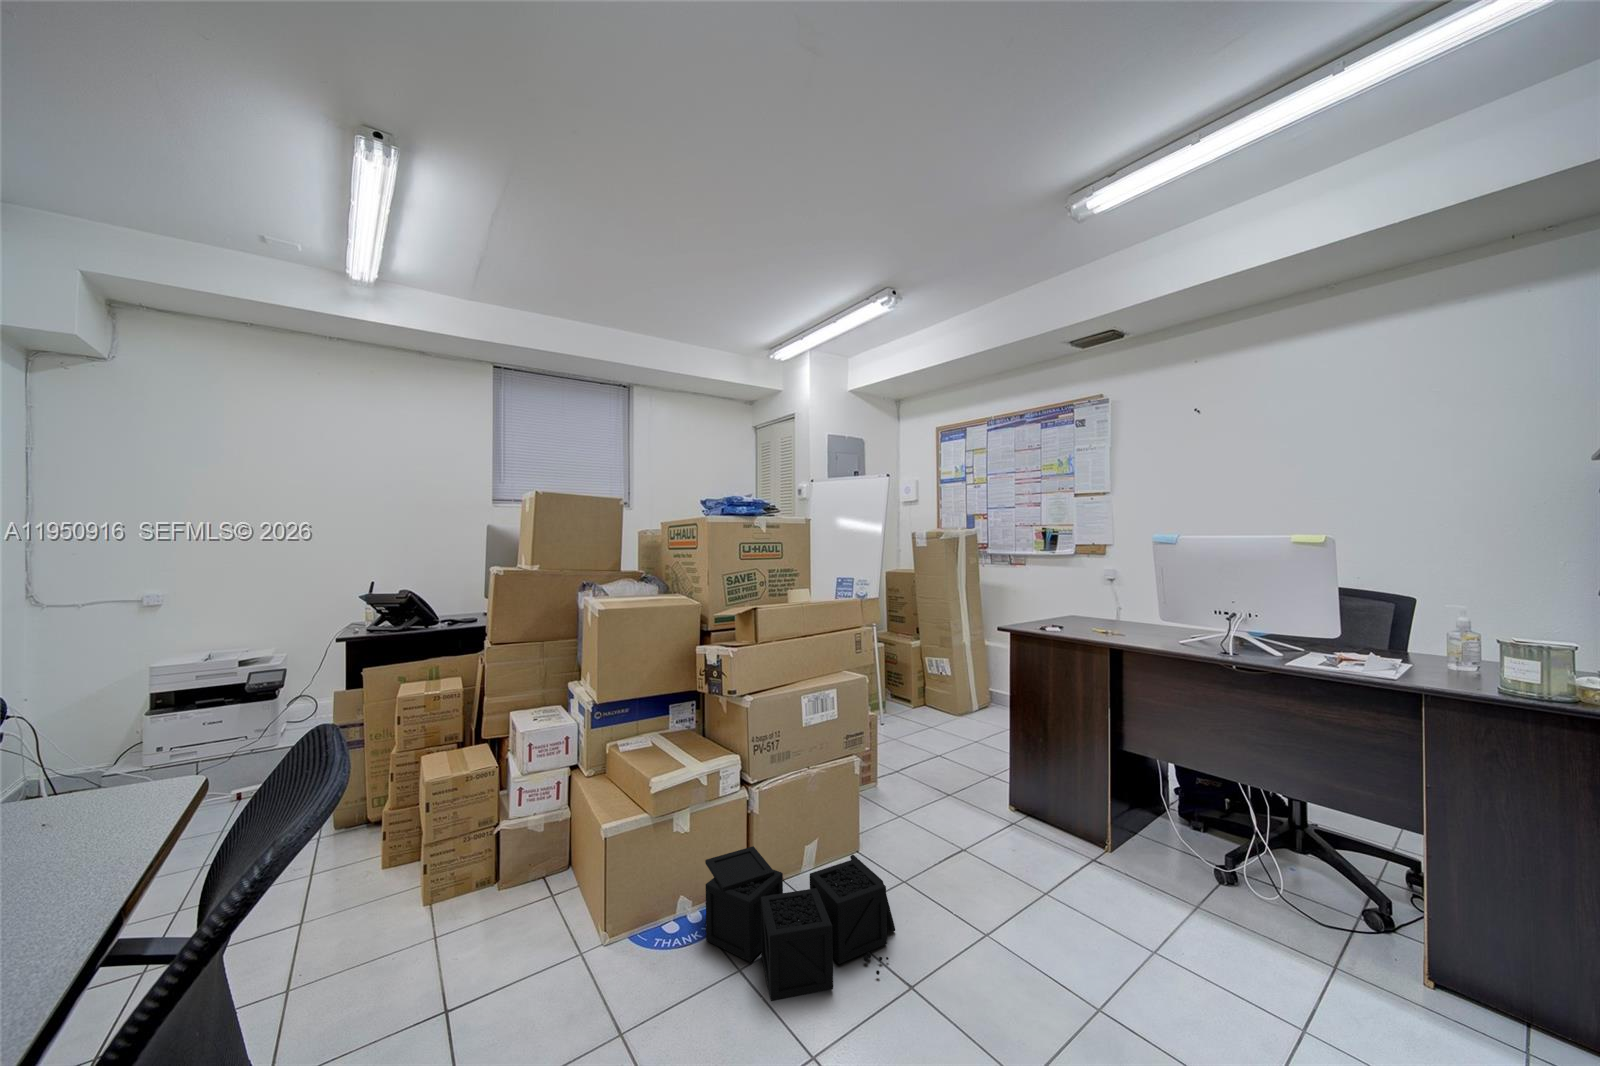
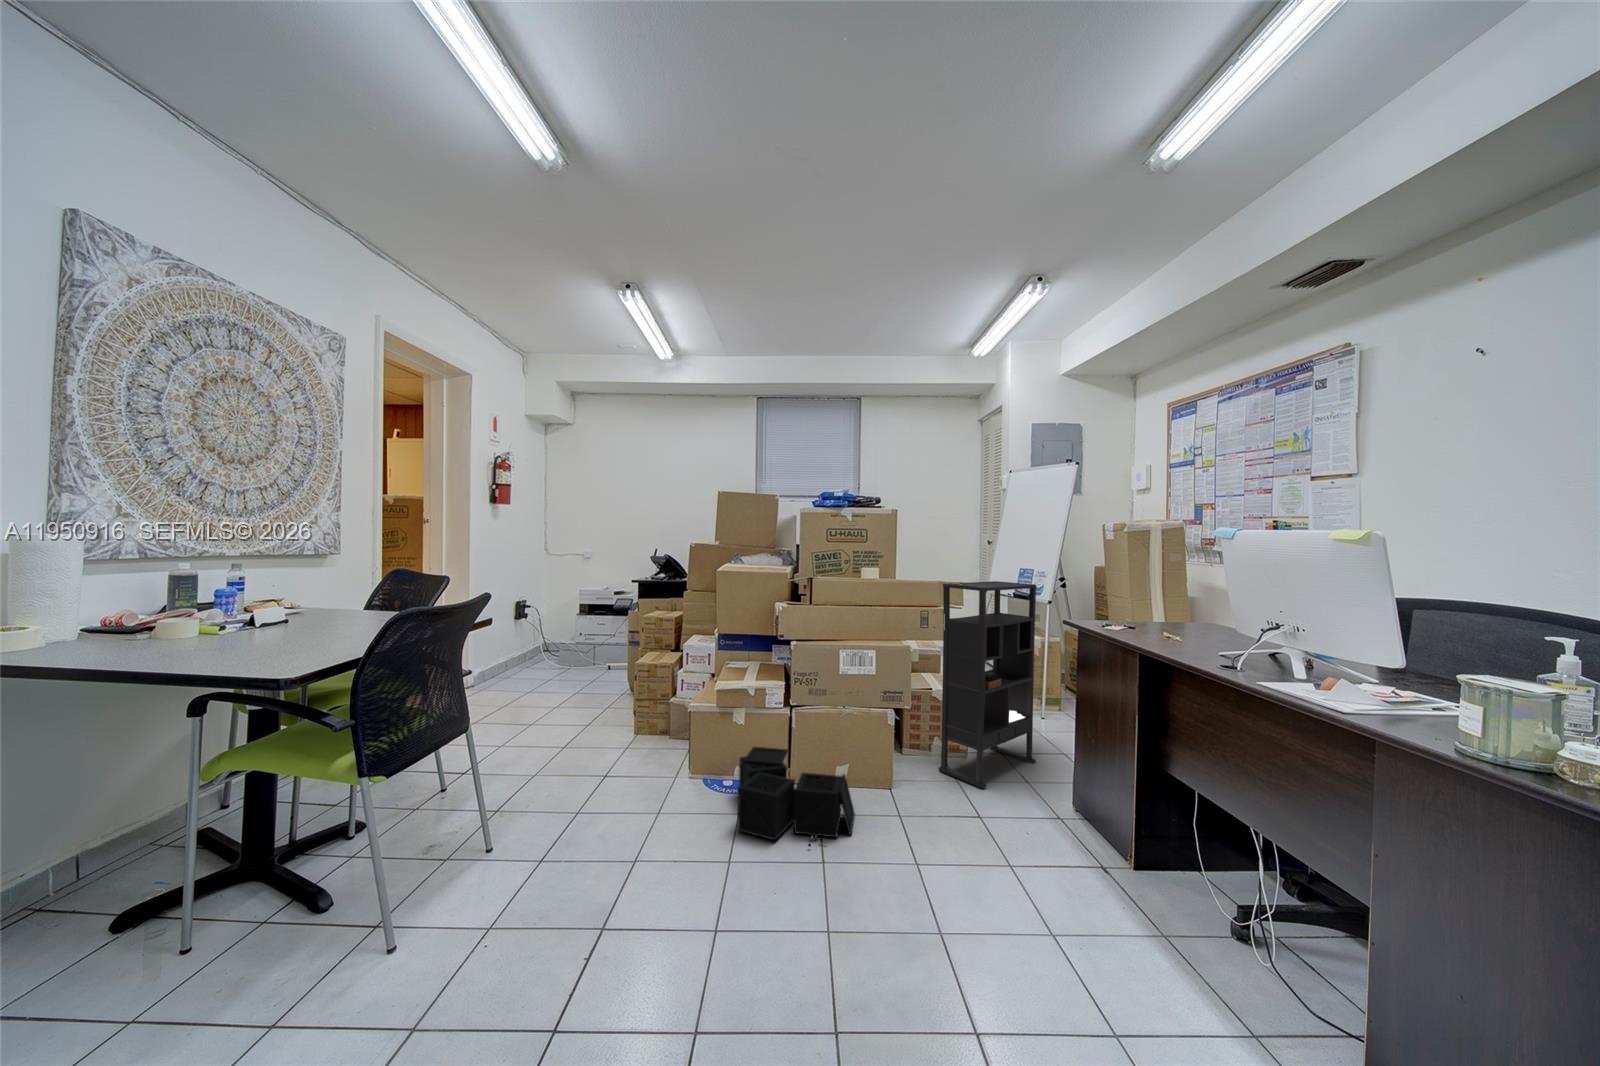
bookshelf: none [872,592,931,815] -> present [939,581,1036,788]

